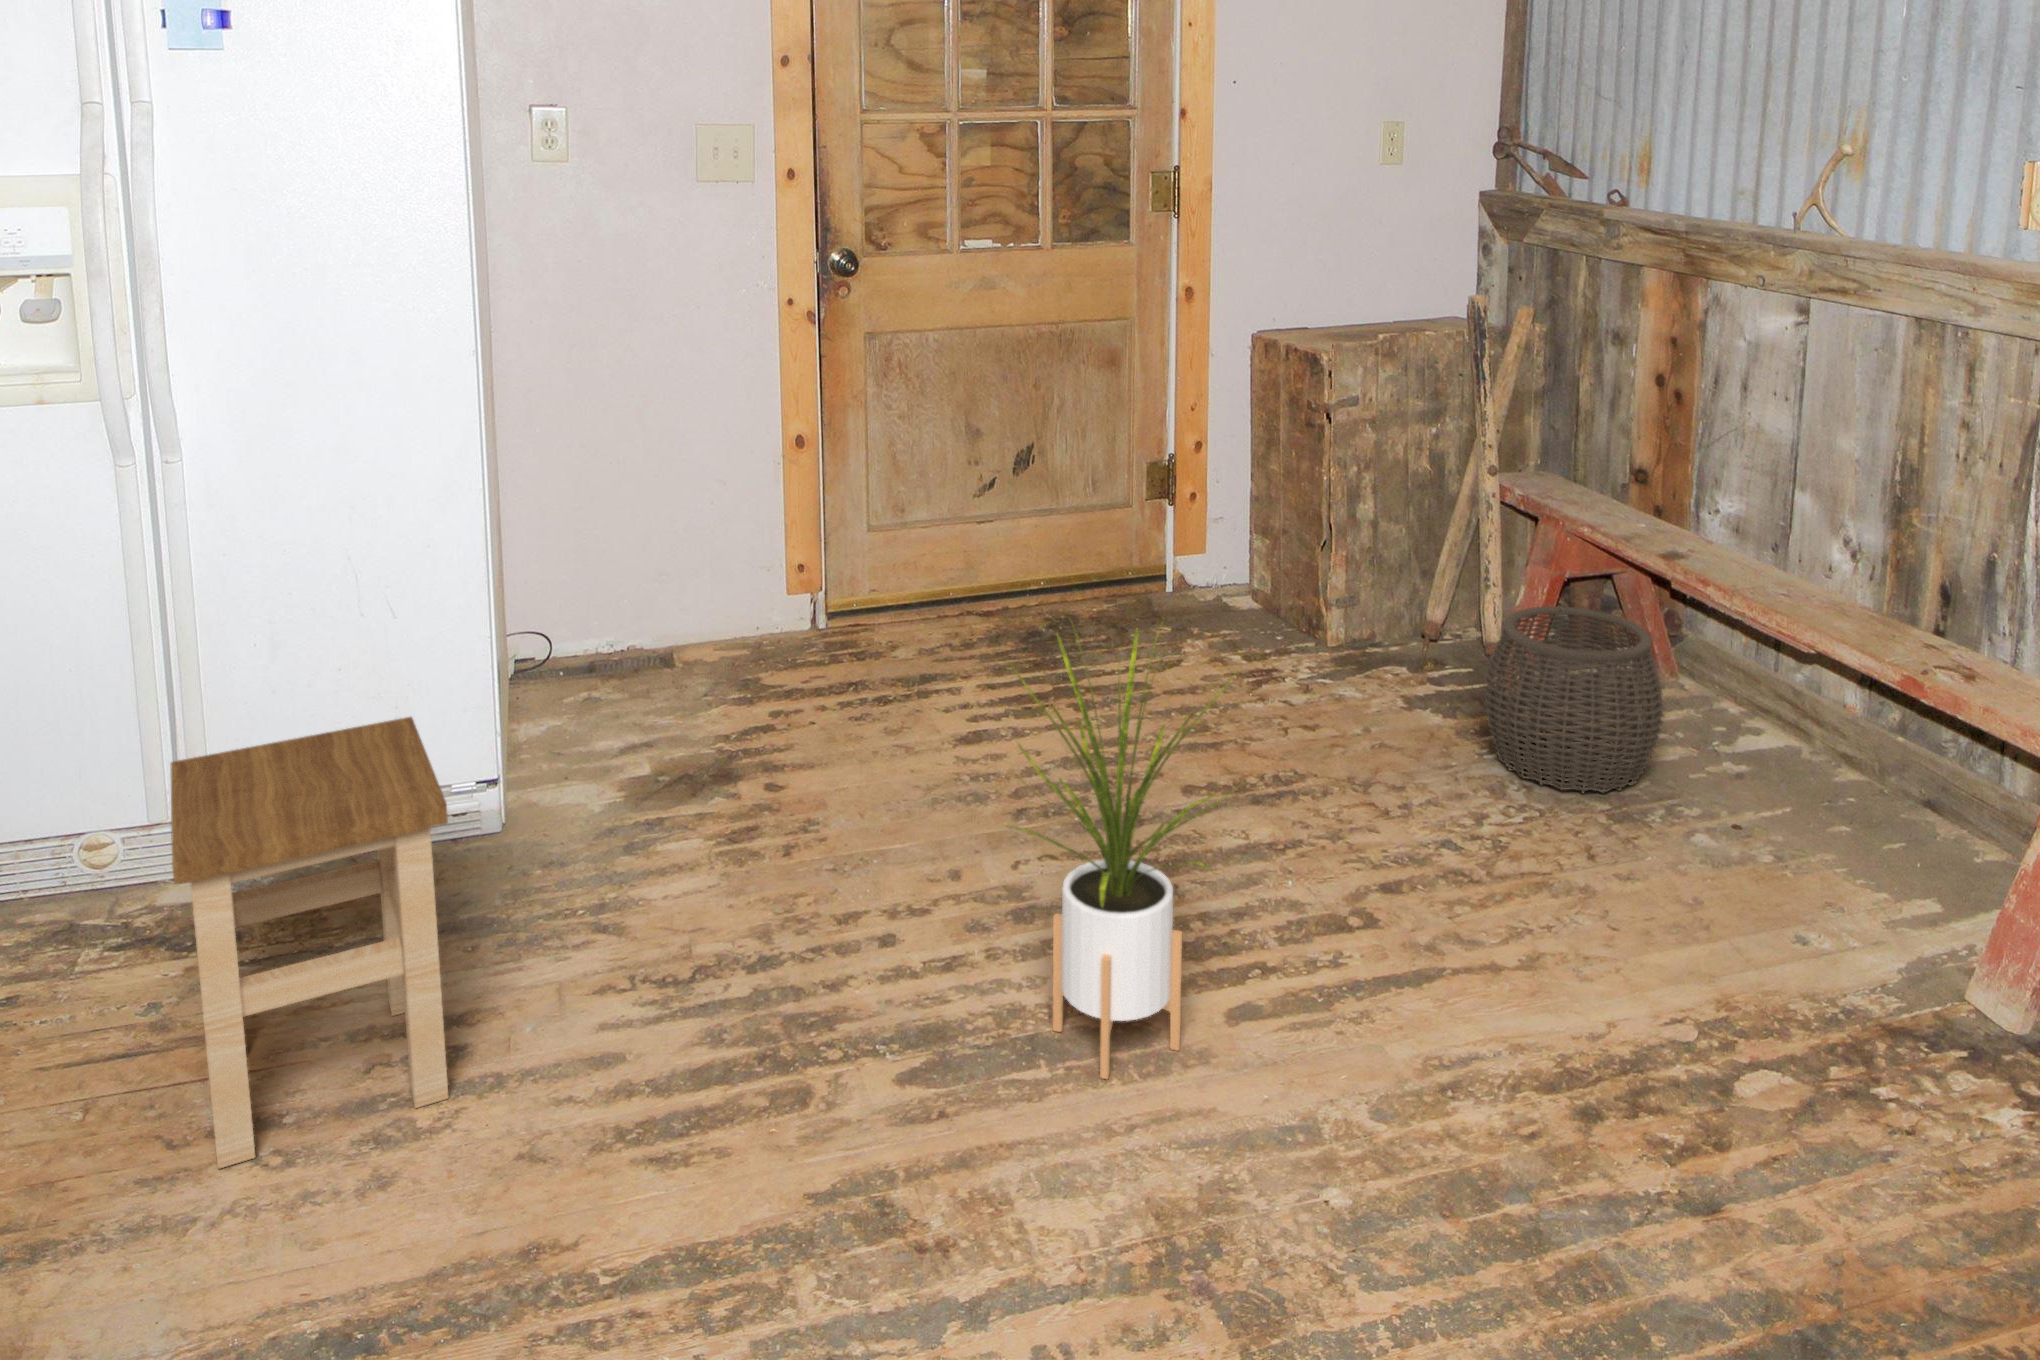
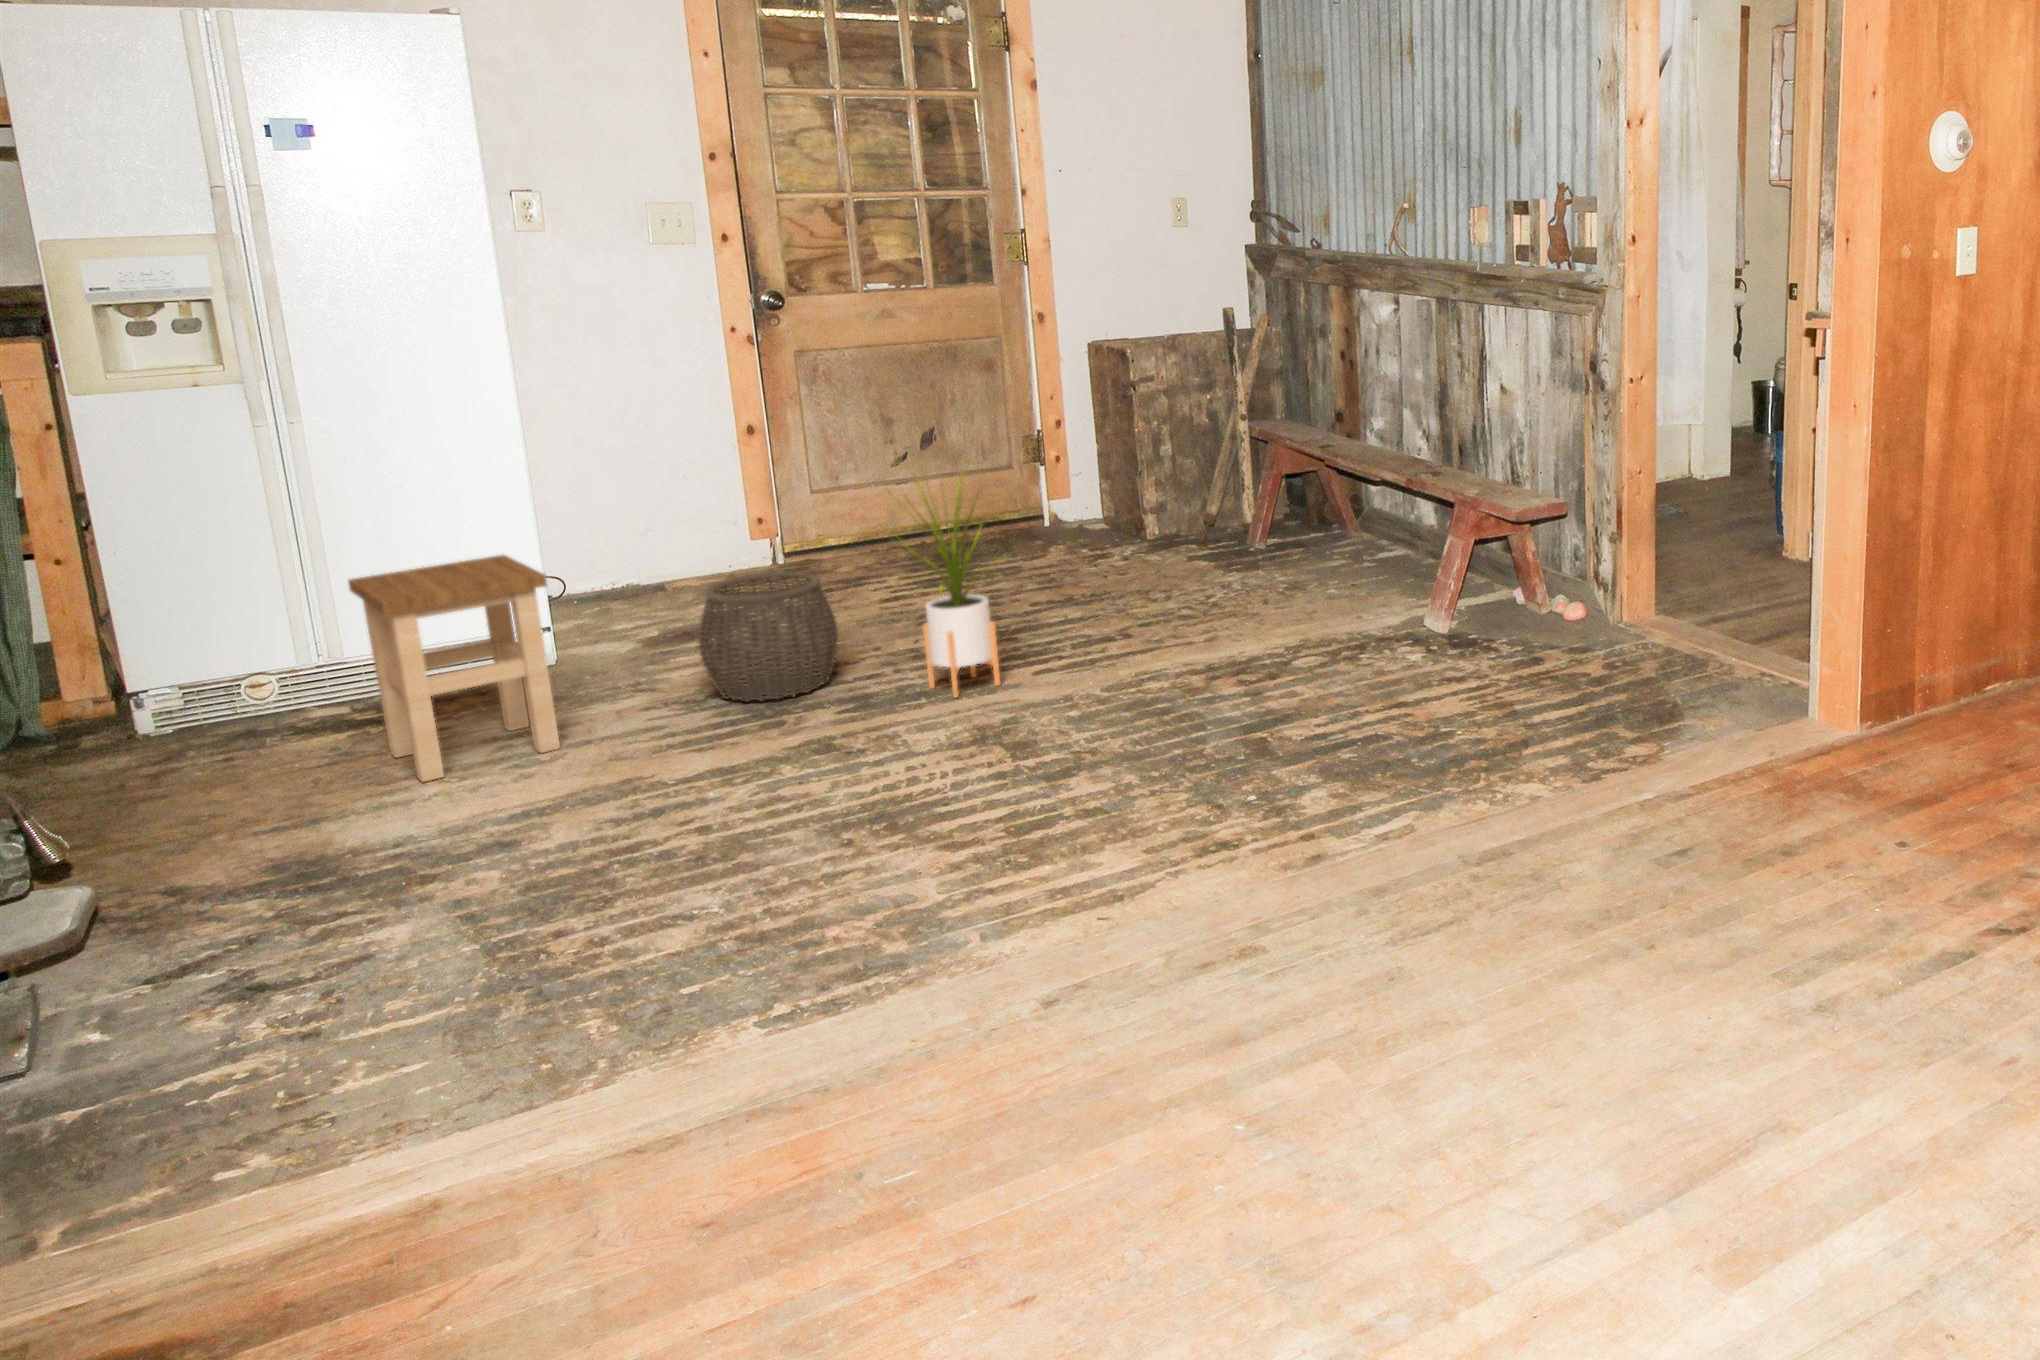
woven basket: present [1484,606,1664,794] -> present [698,572,838,702]

